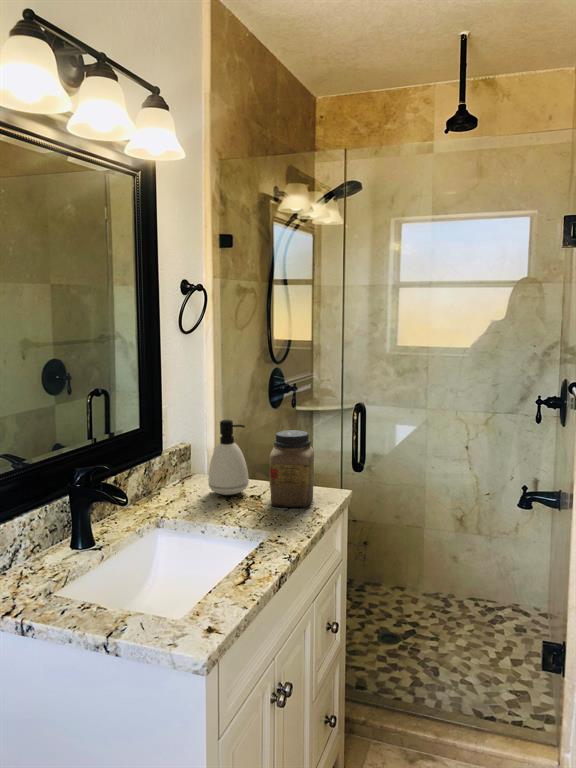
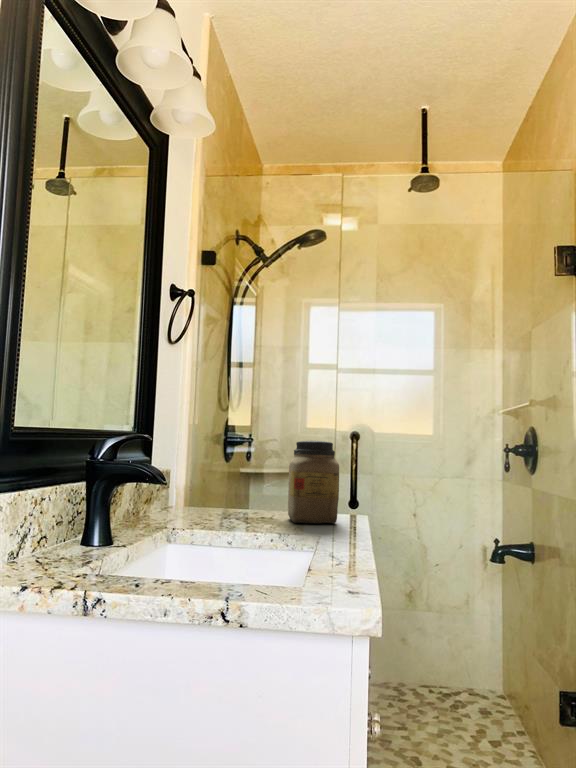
soap dispenser: present [208,420,249,495] -> none [209,429,259,517]

